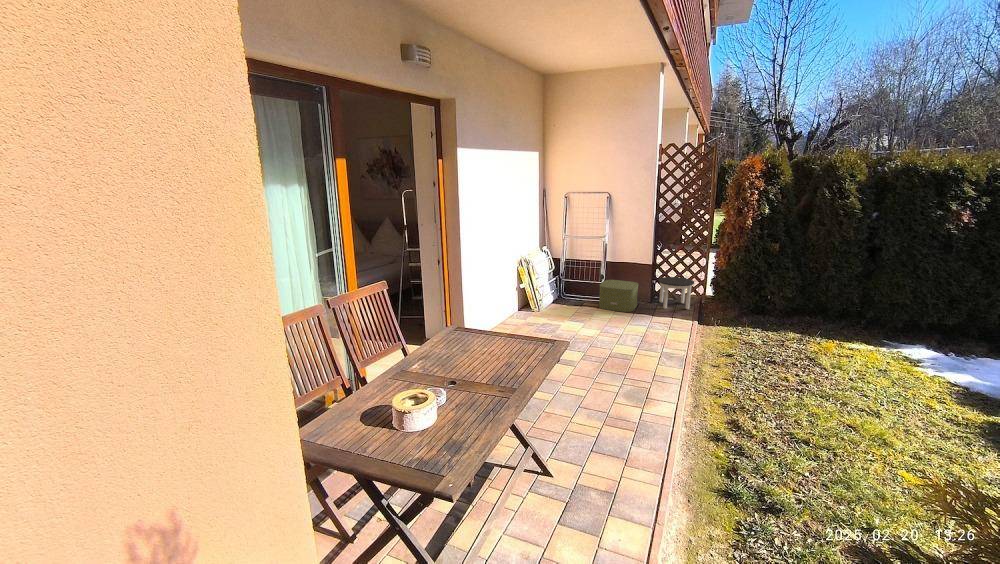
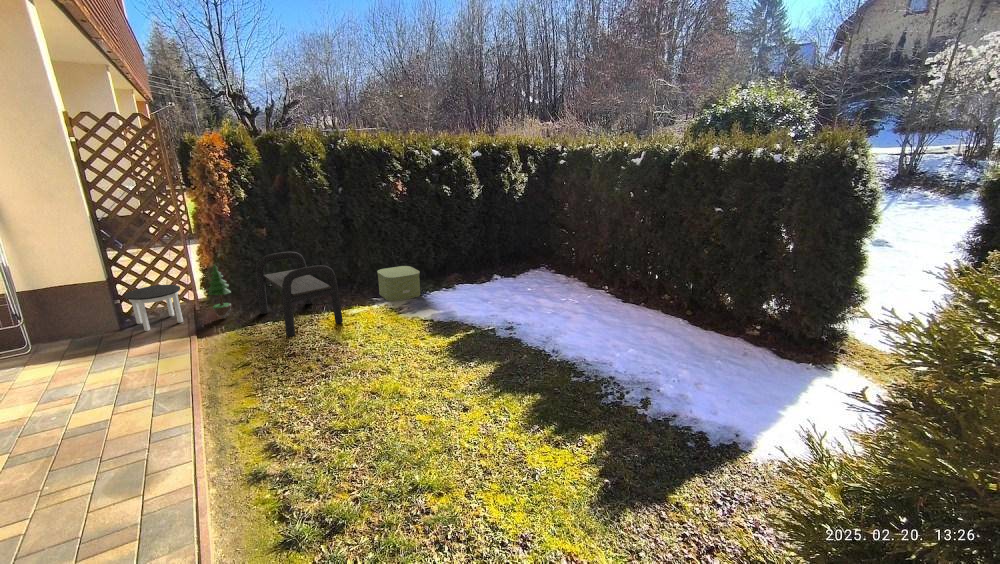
potted tree: none [712,269,732,315] -> present [208,265,231,318]
bench: none [751,269,841,352] -> present [256,252,343,336]
storage box: present [599,280,639,312] -> present [377,266,420,301]

